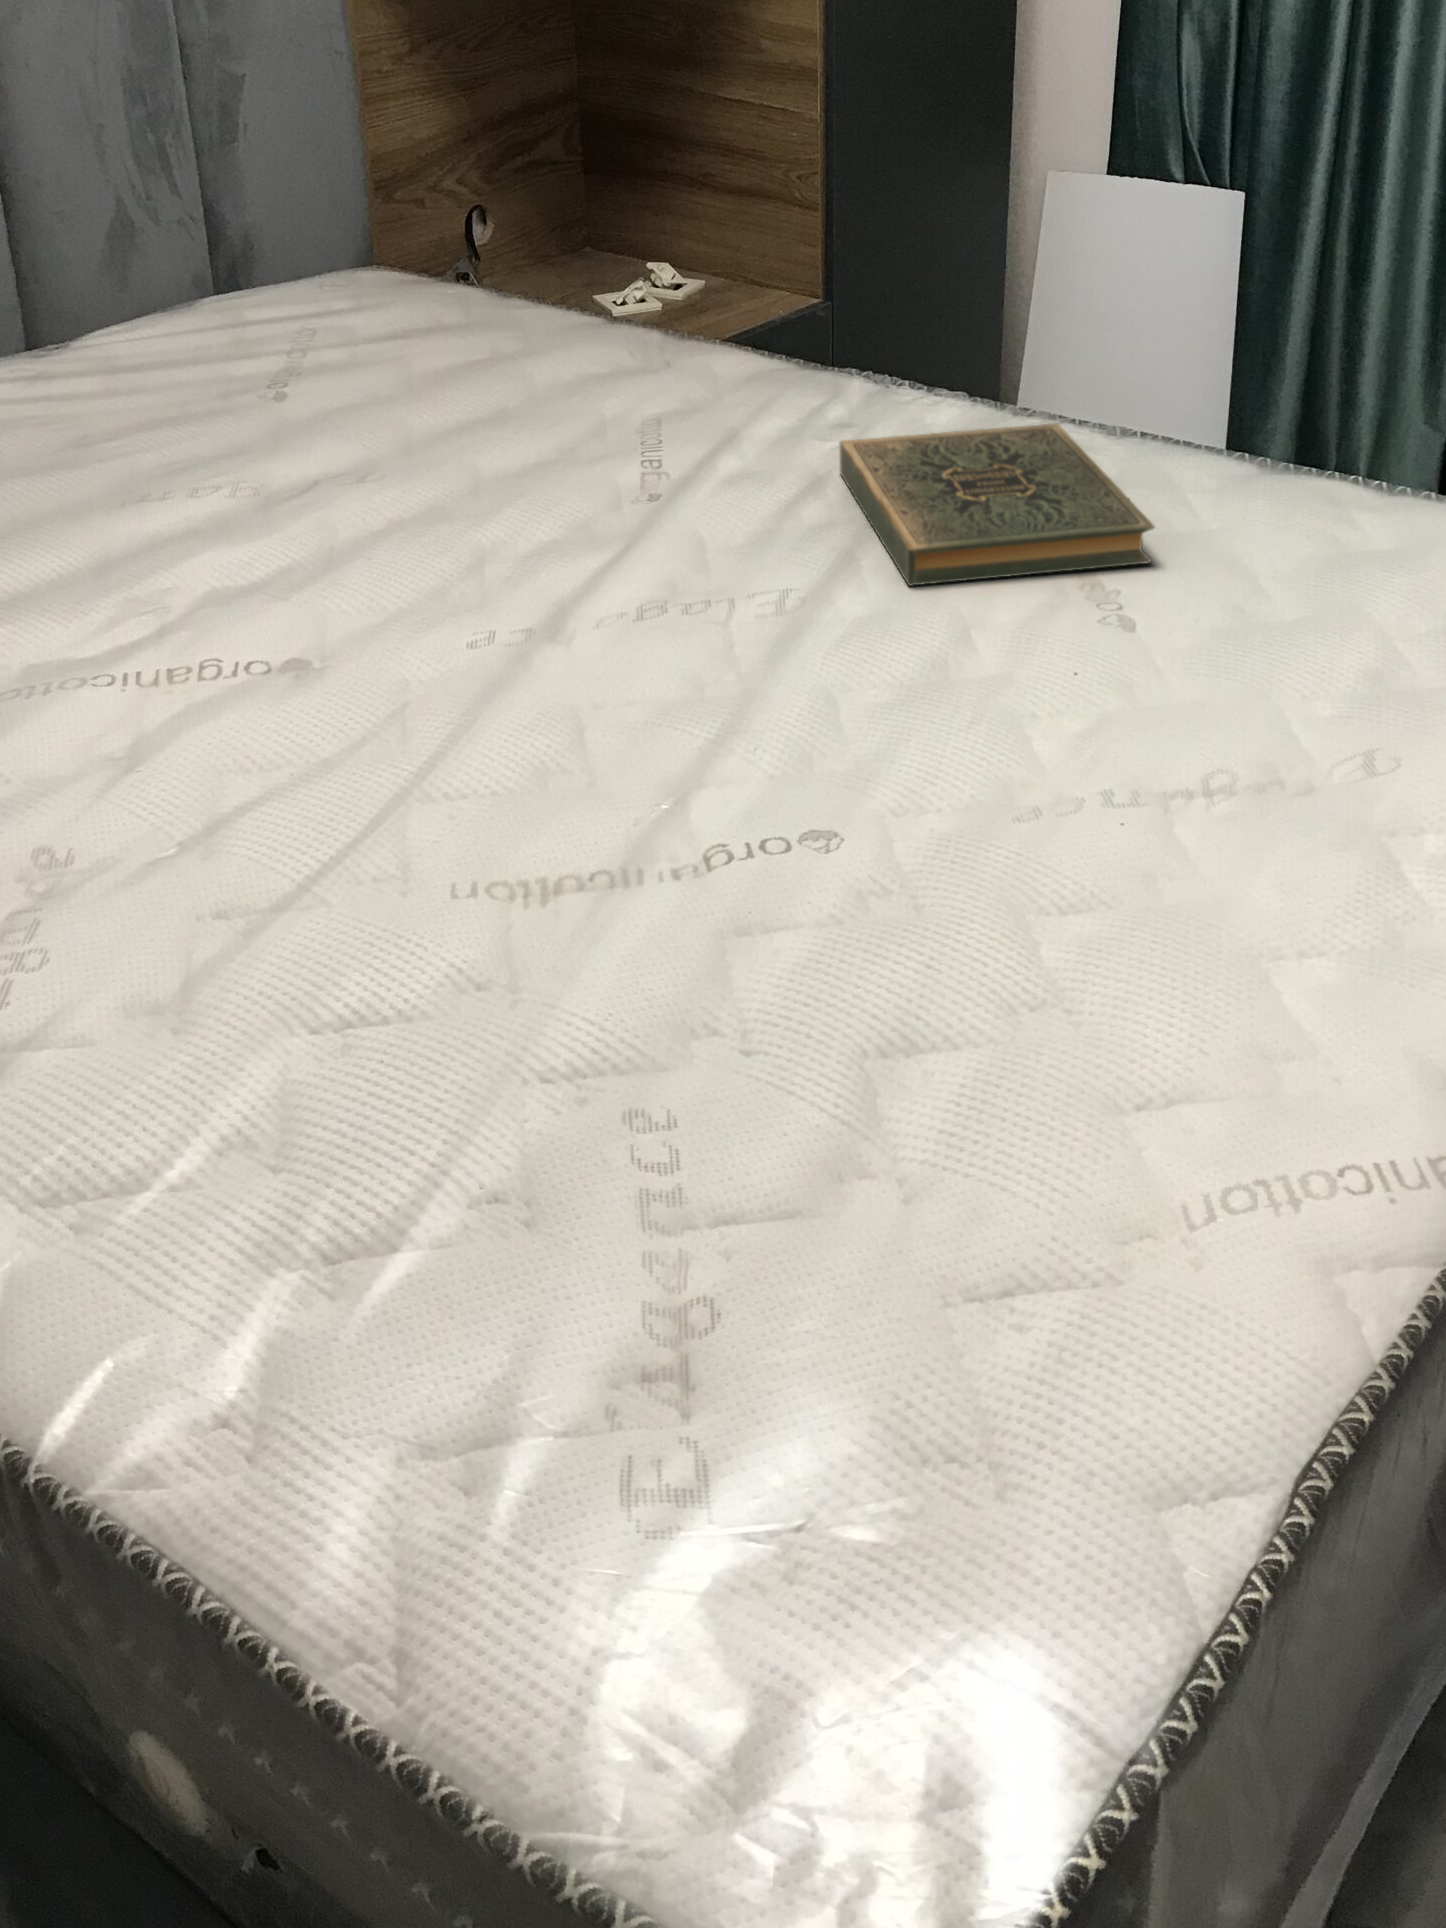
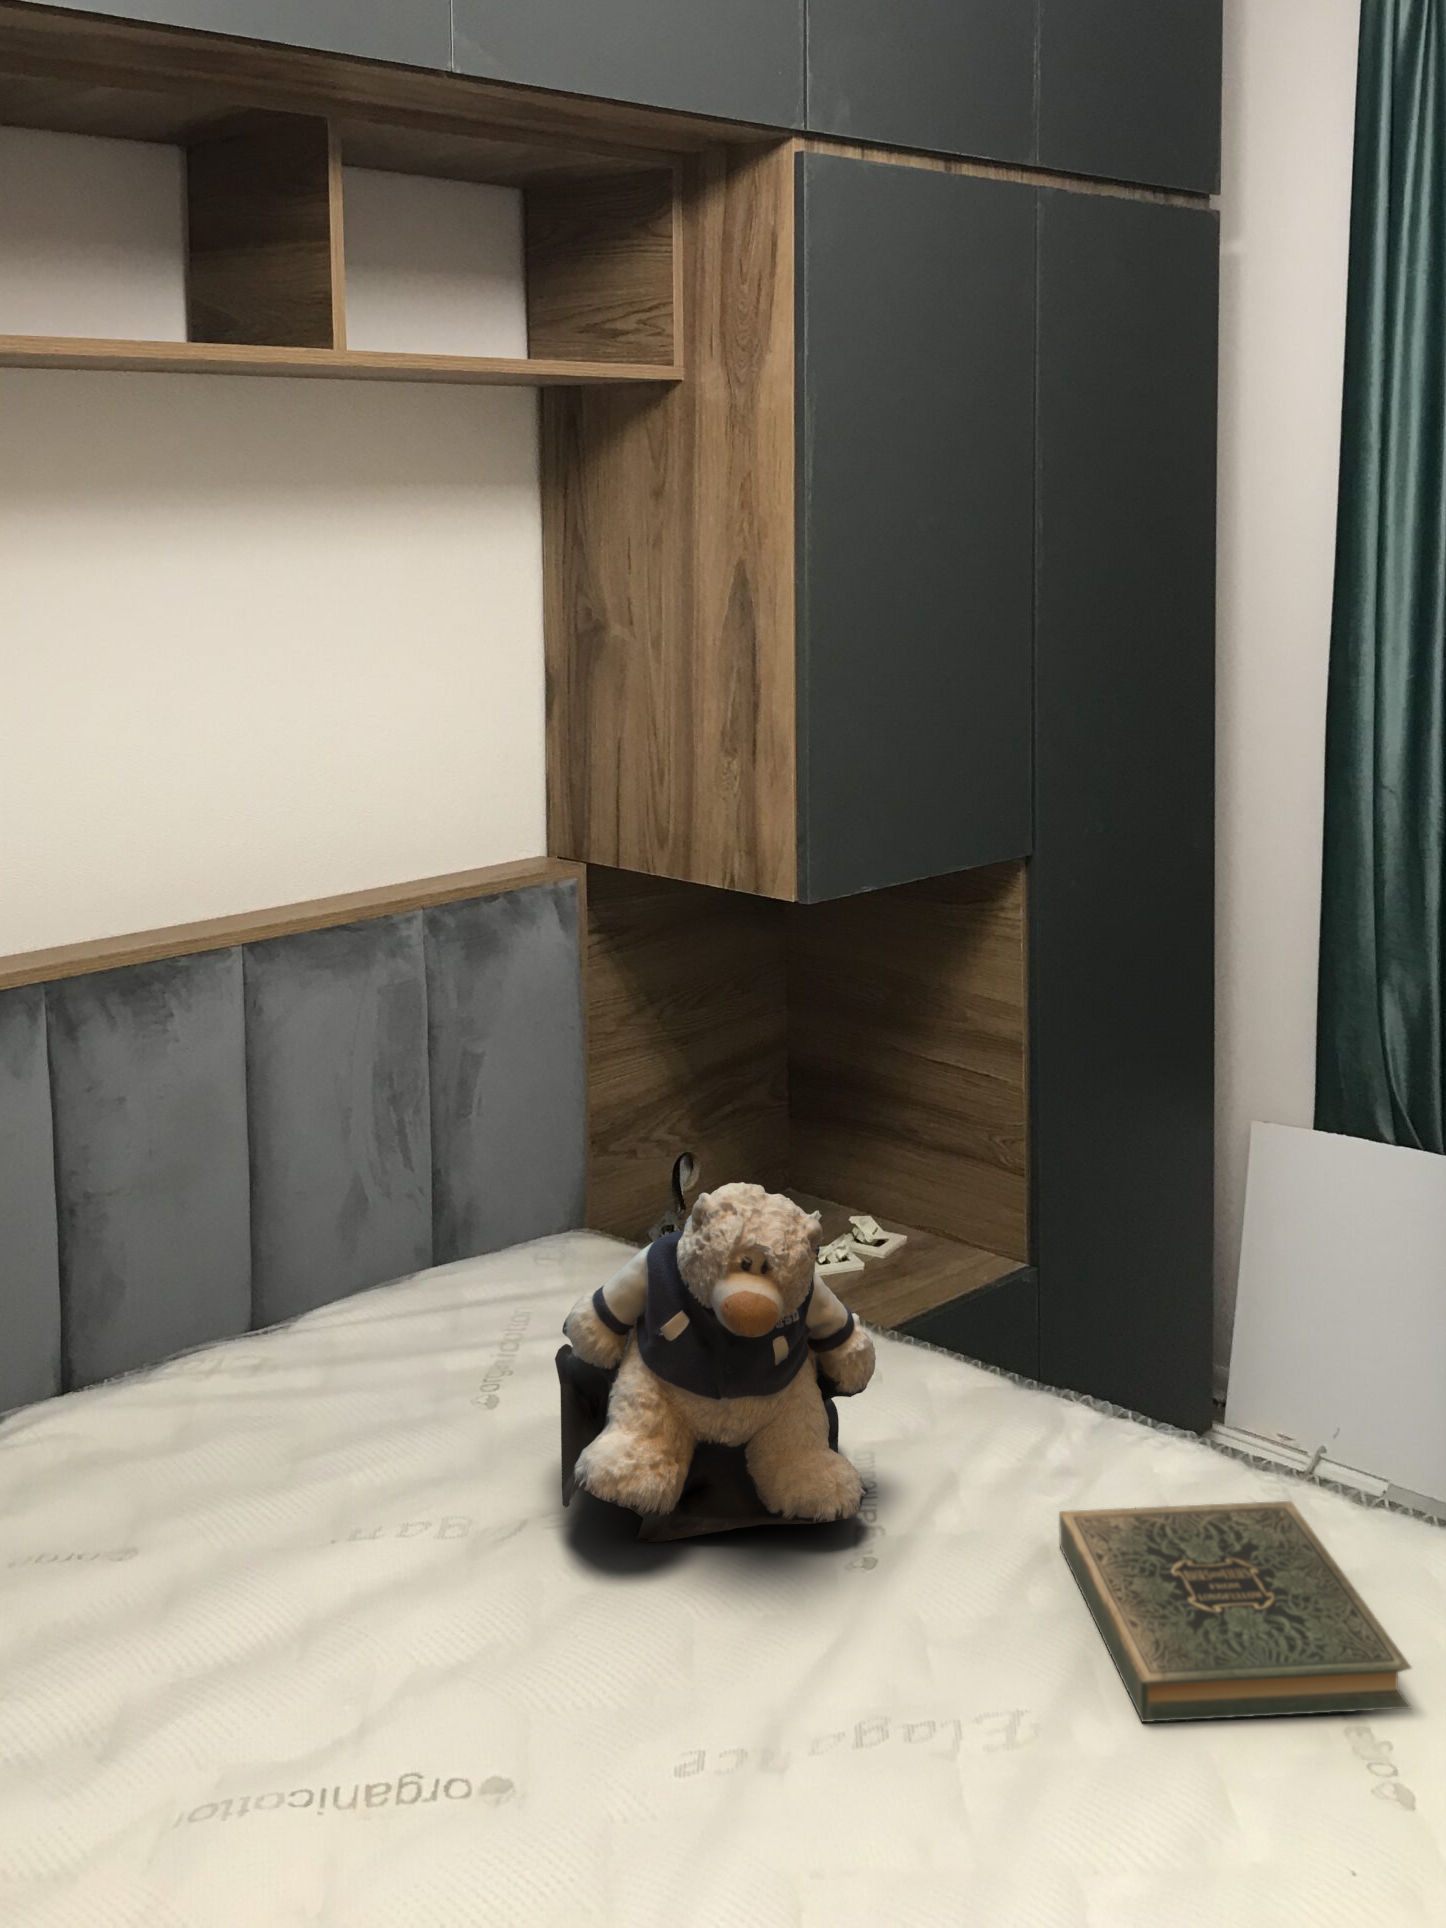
teddy bear: none [335,123,661,490] -> present [555,1182,876,1542]

